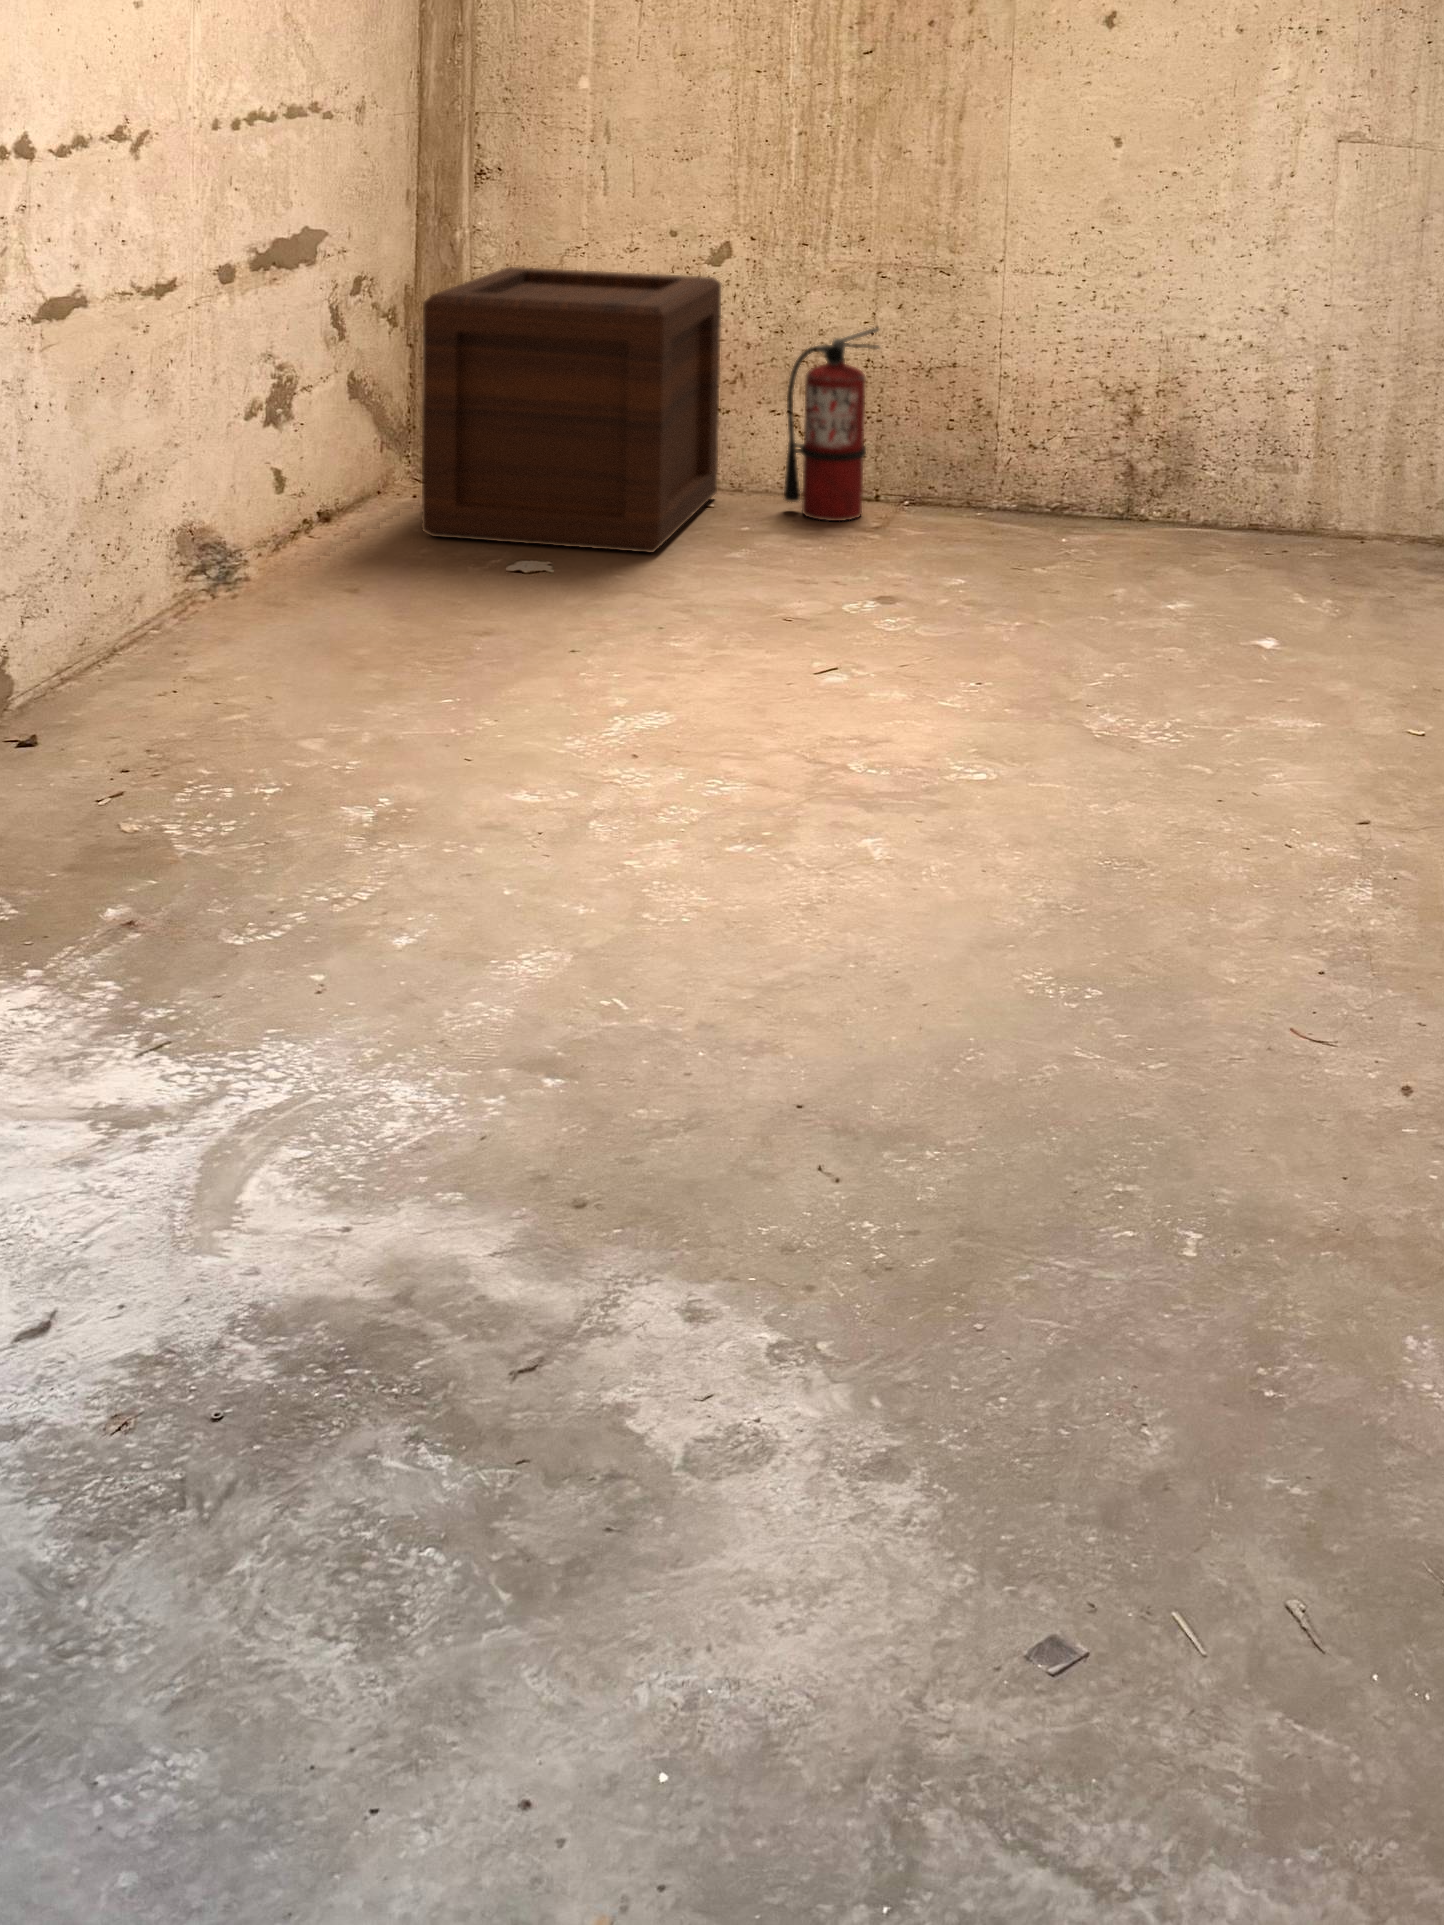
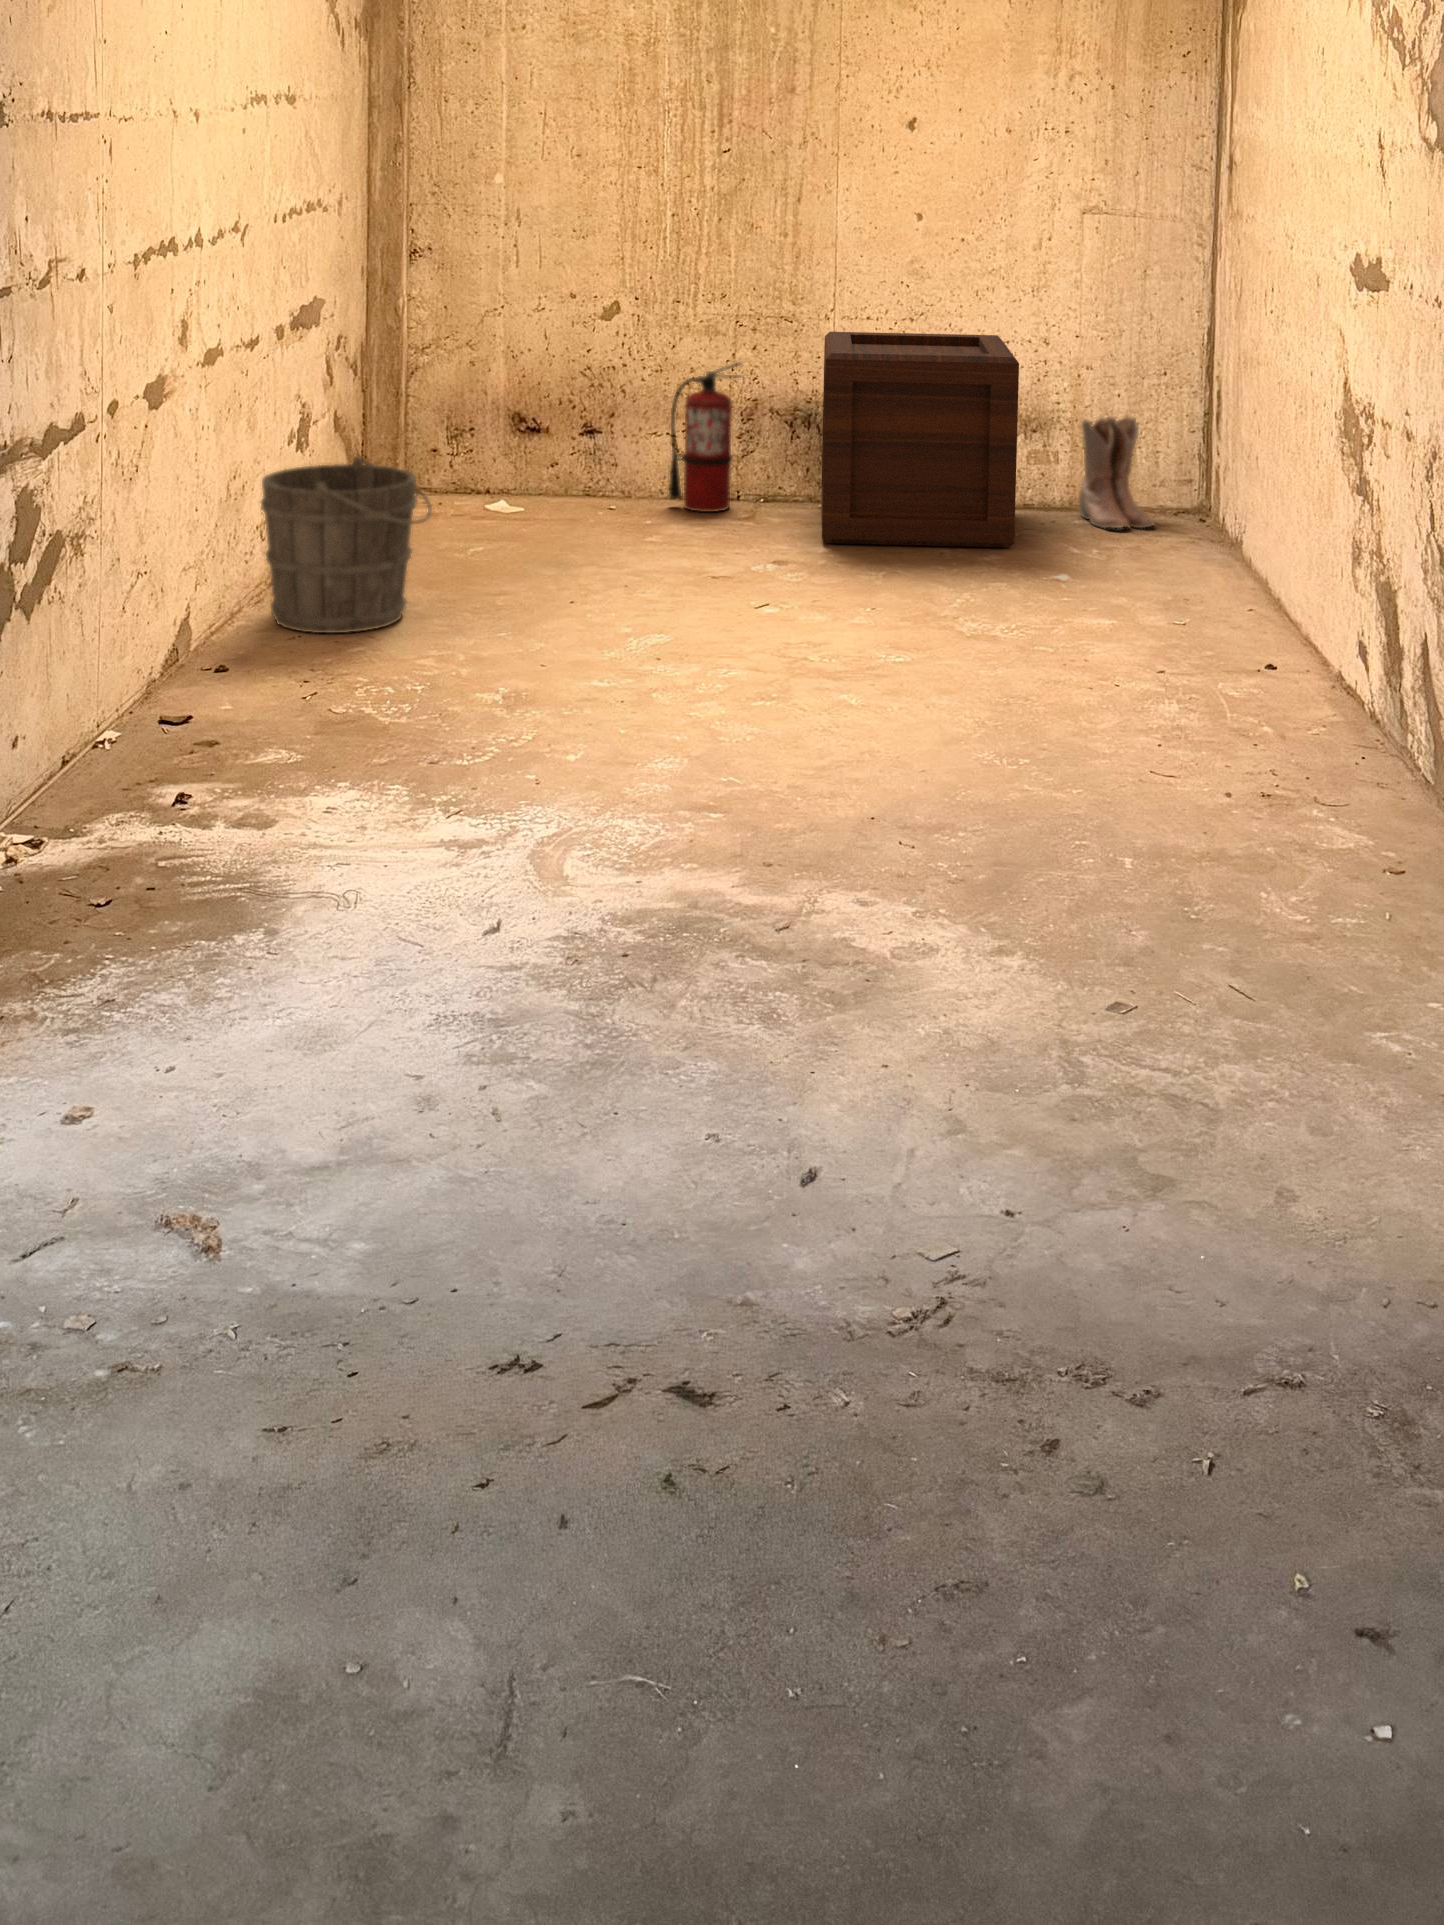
wooden crate: present [422,267,721,553] -> present [821,332,1019,547]
boots: none [1324,416,1424,572] -> present [1079,416,1154,528]
bucket: none [143,447,381,689] -> present [260,456,432,633]

